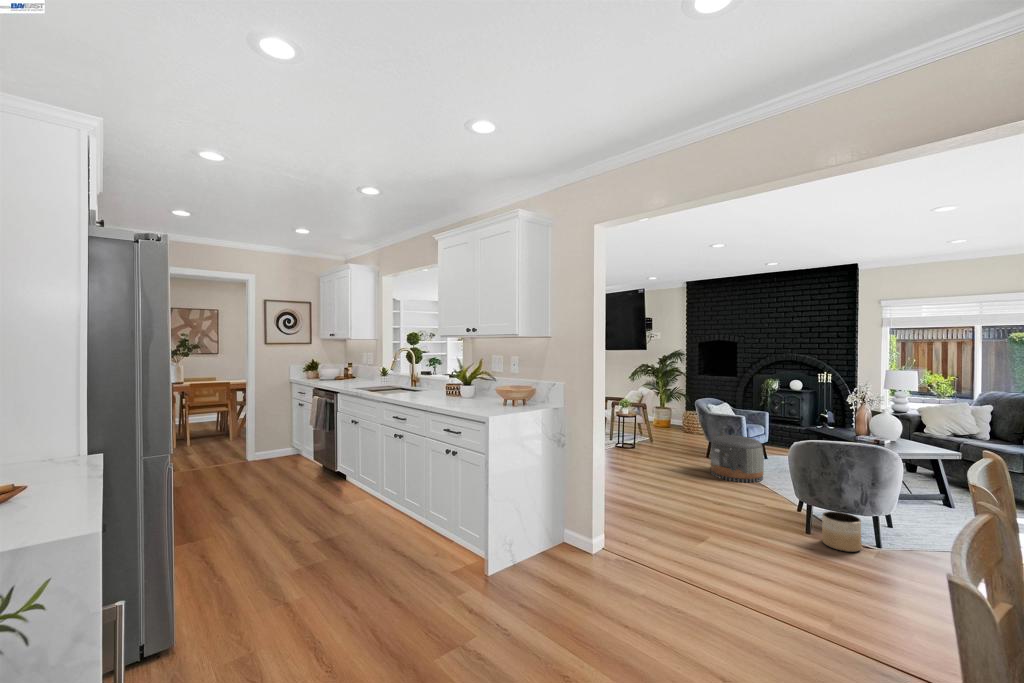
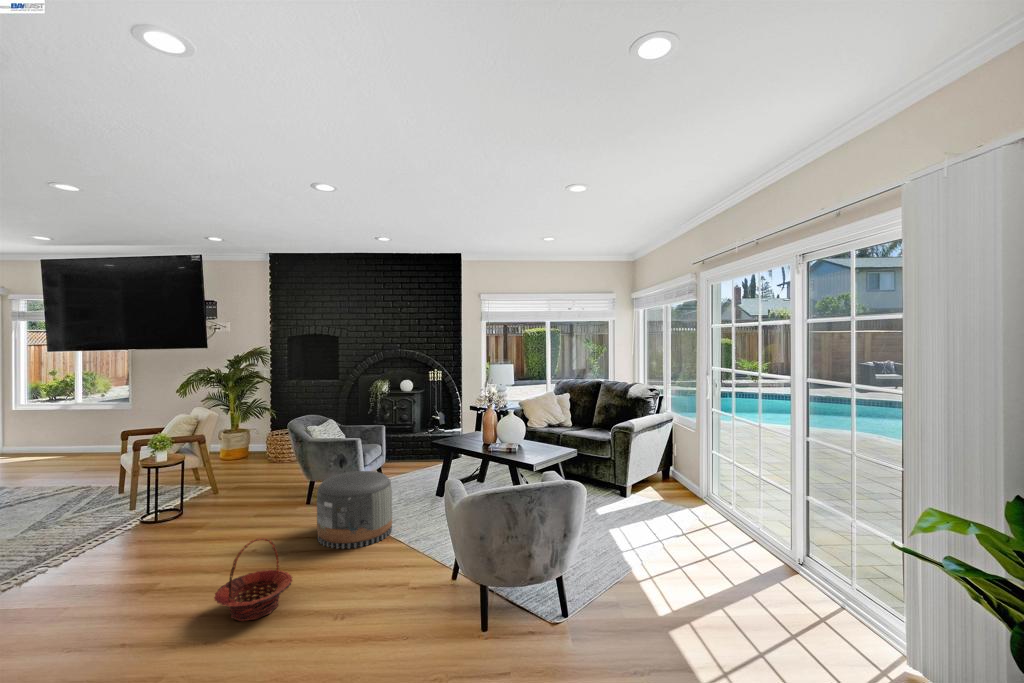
basket: none [654,452,693,492] -> present [214,538,293,621]
planter: present [822,511,862,552] -> none [513,588,563,661]

